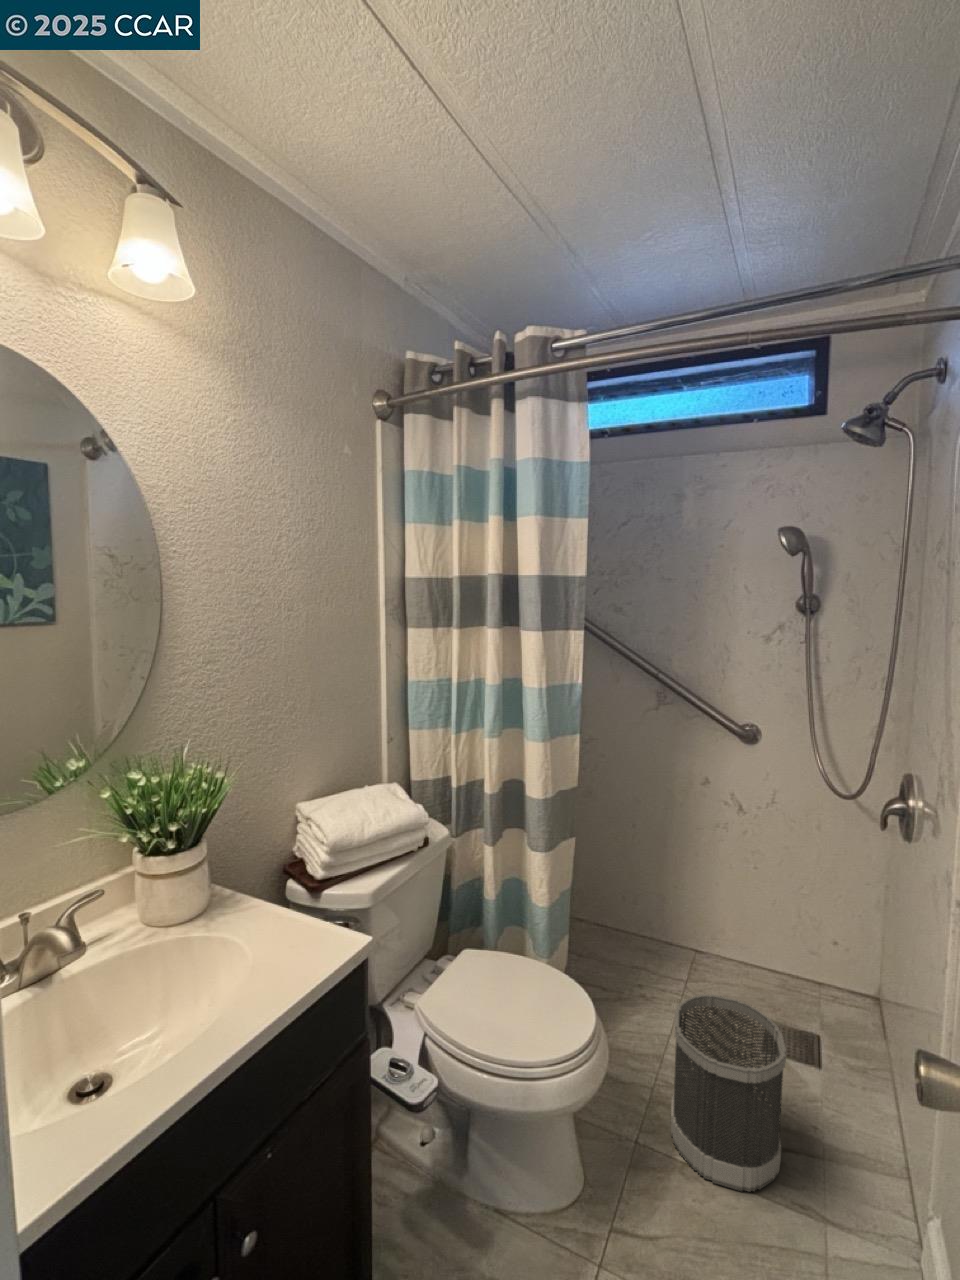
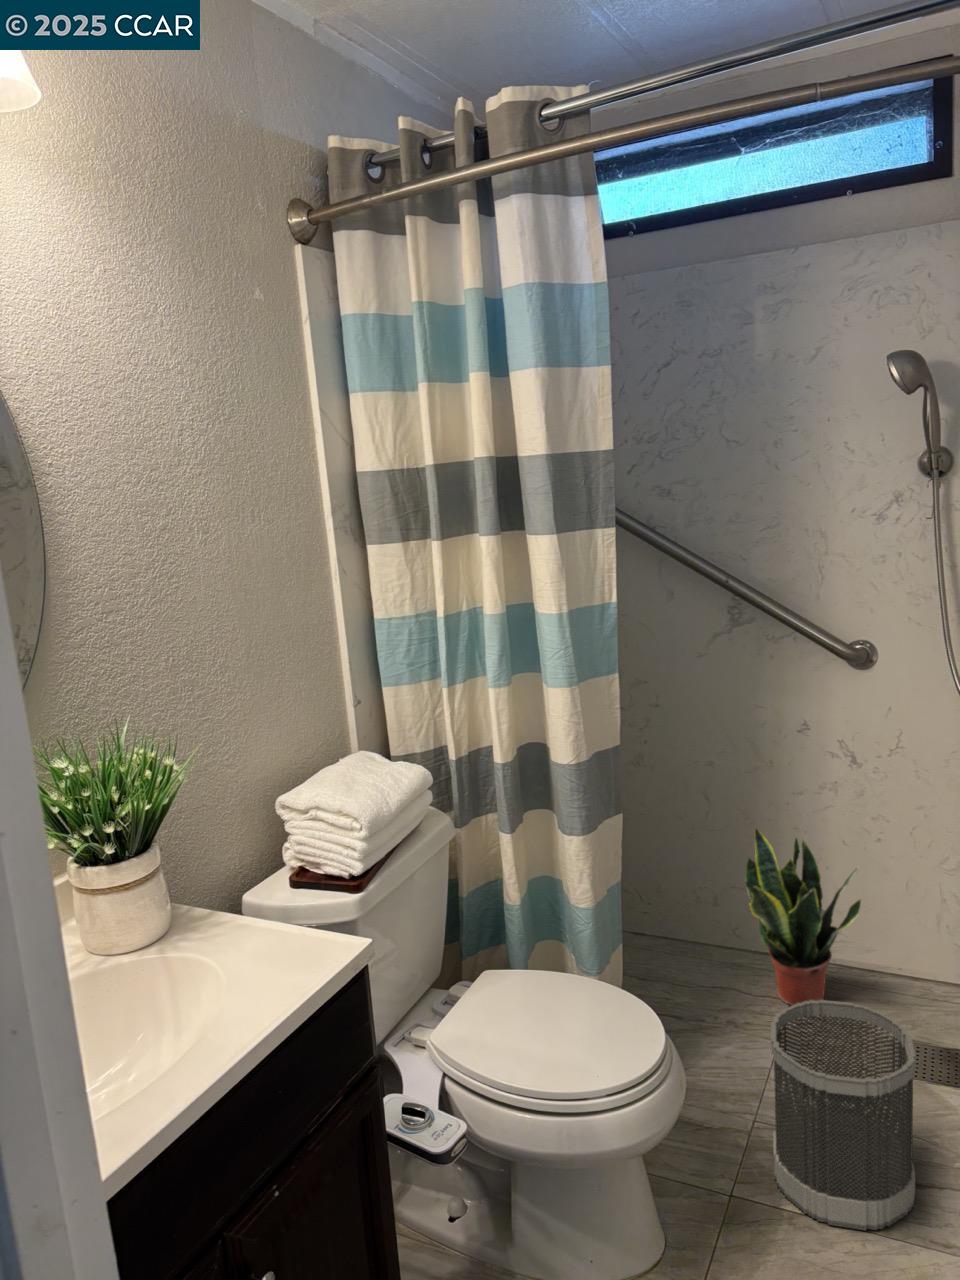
potted plant: none [657,851,742,990] -> present [745,828,862,1006]

